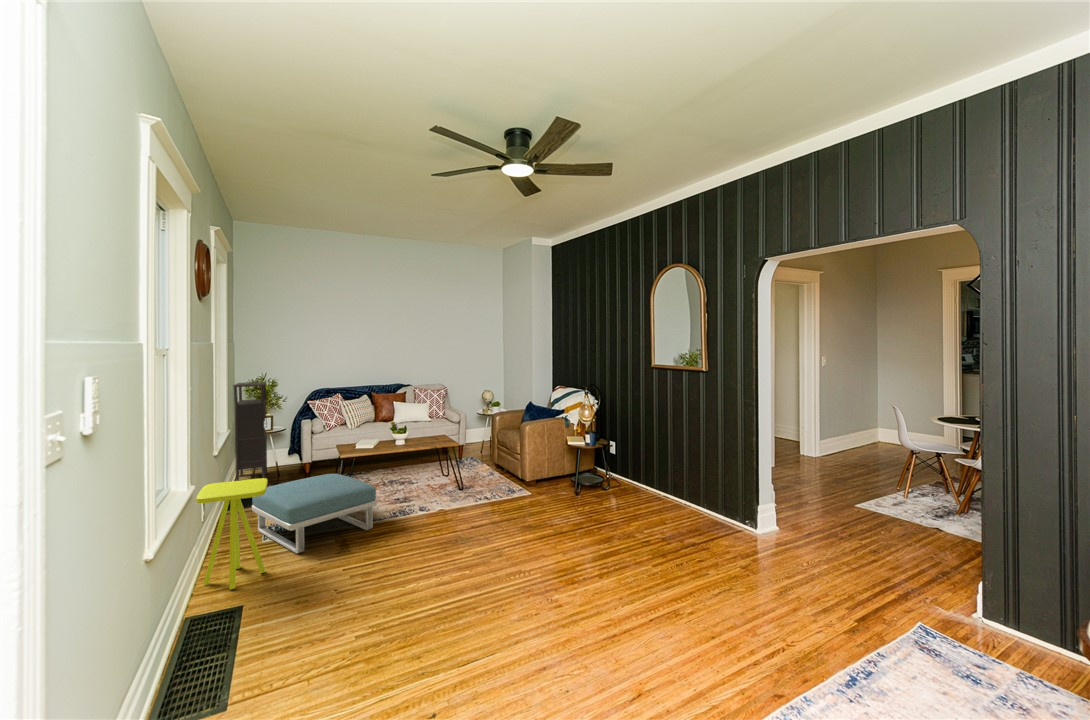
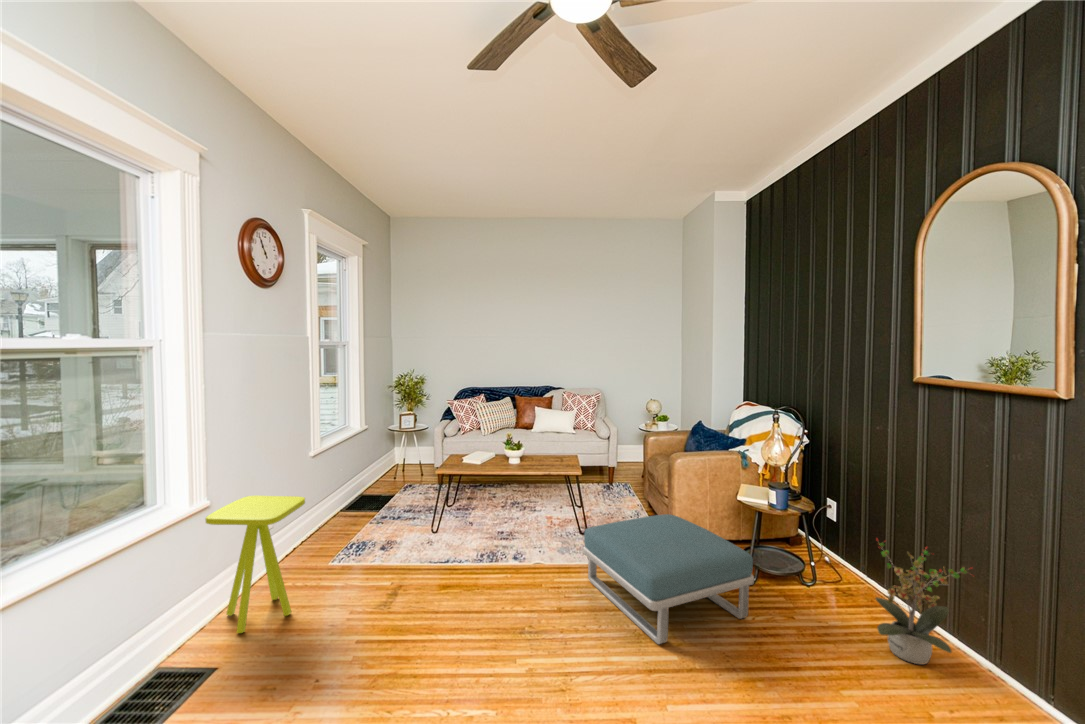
bookshelf: present [233,382,269,481] -> none [368,377,411,487]
potted plant: none [642,451,683,509] -> present [876,539,972,664]
footstool: present [252,474,377,553] -> present [583,514,754,644]

